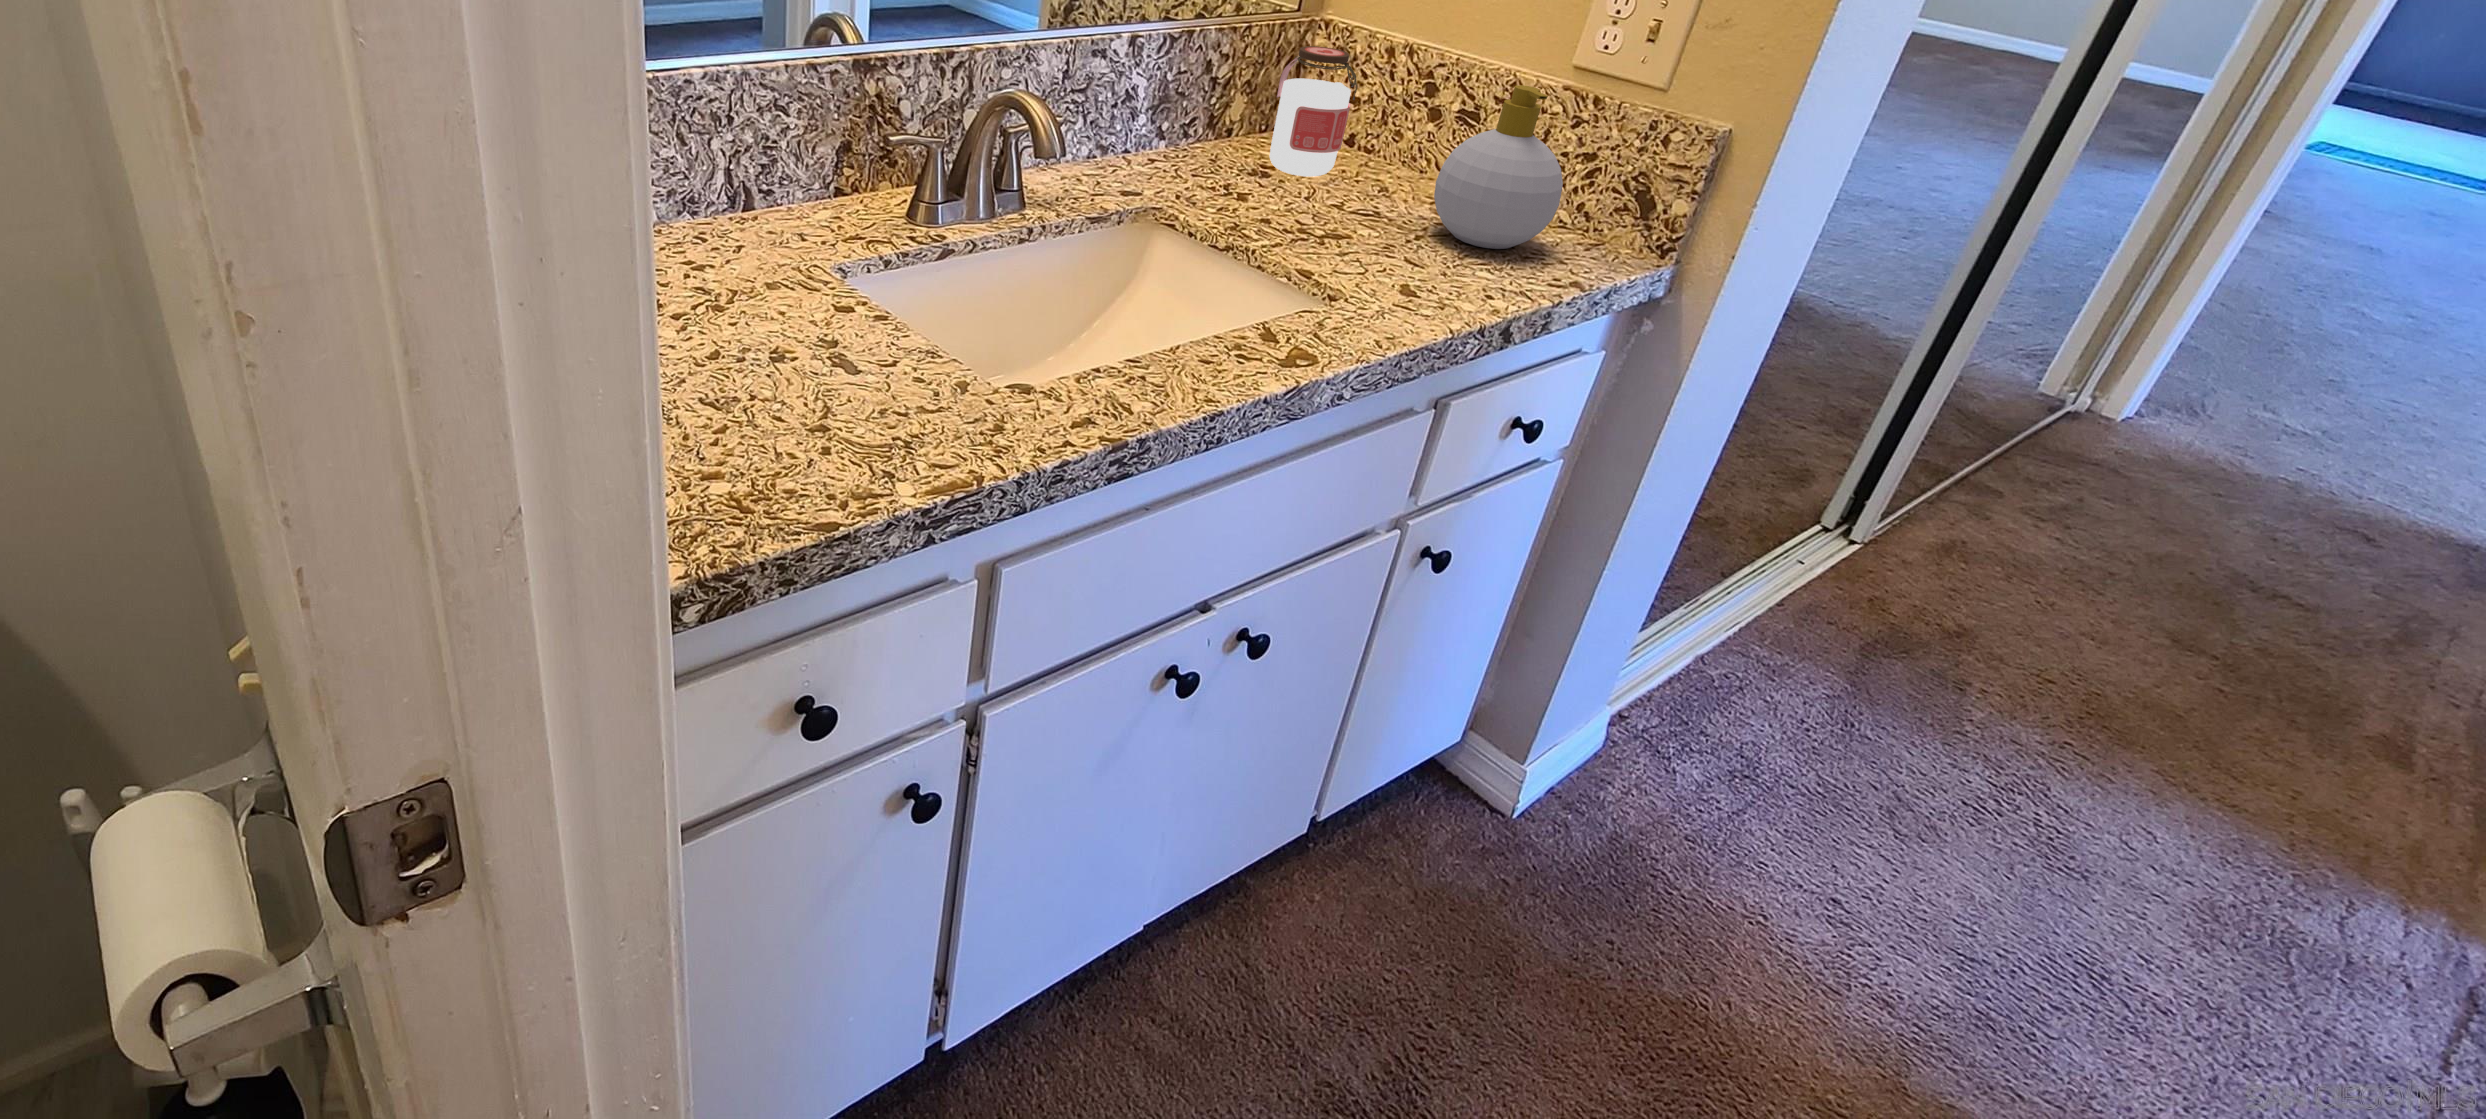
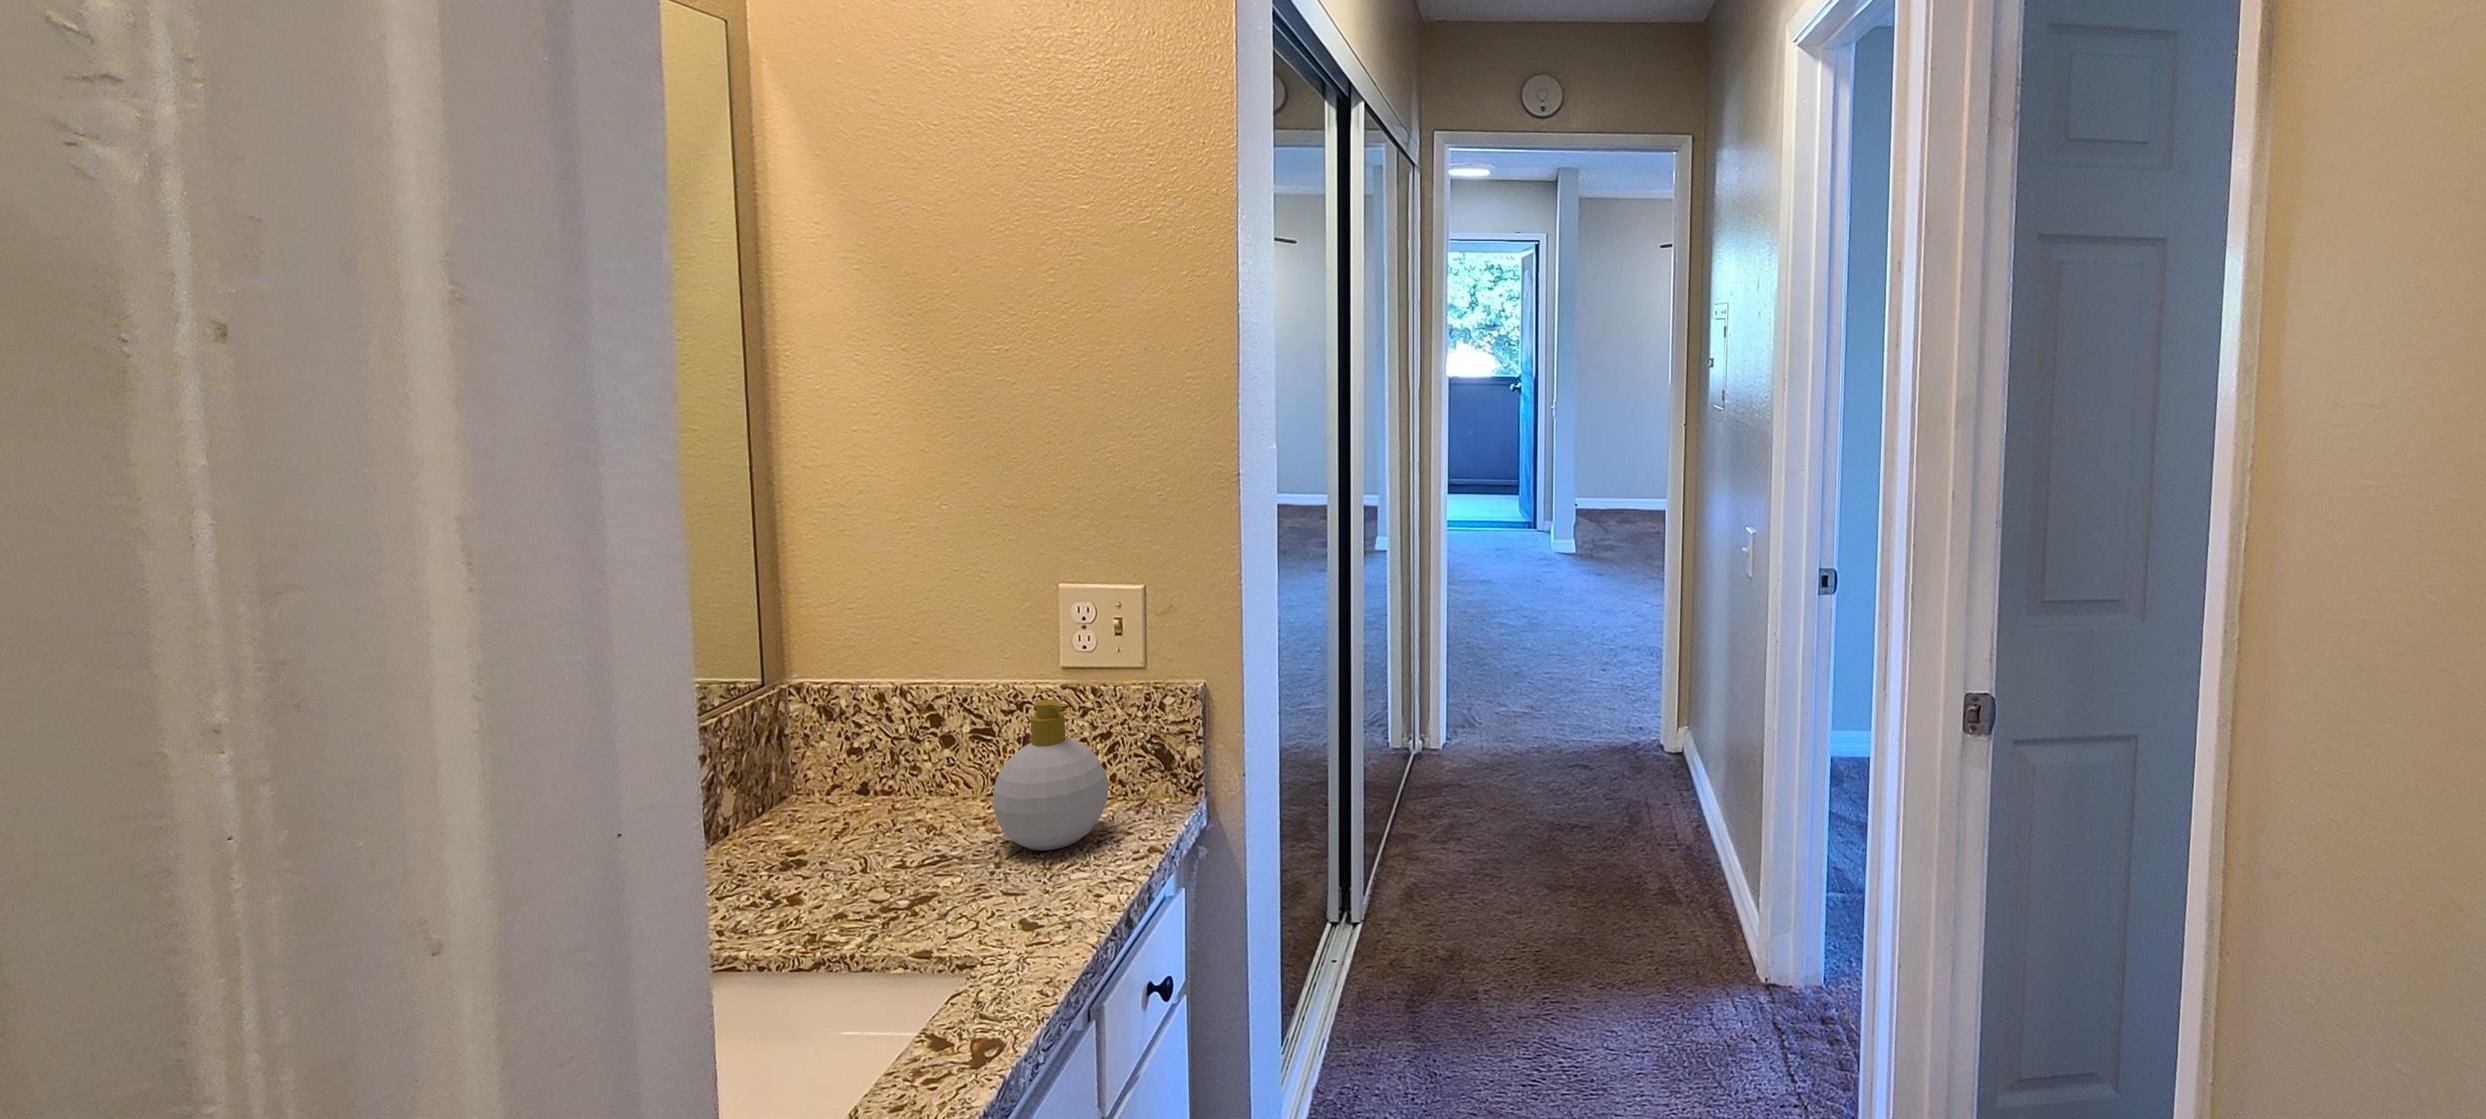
jar: present [1270,46,1357,177] -> none [782,716,873,855]

